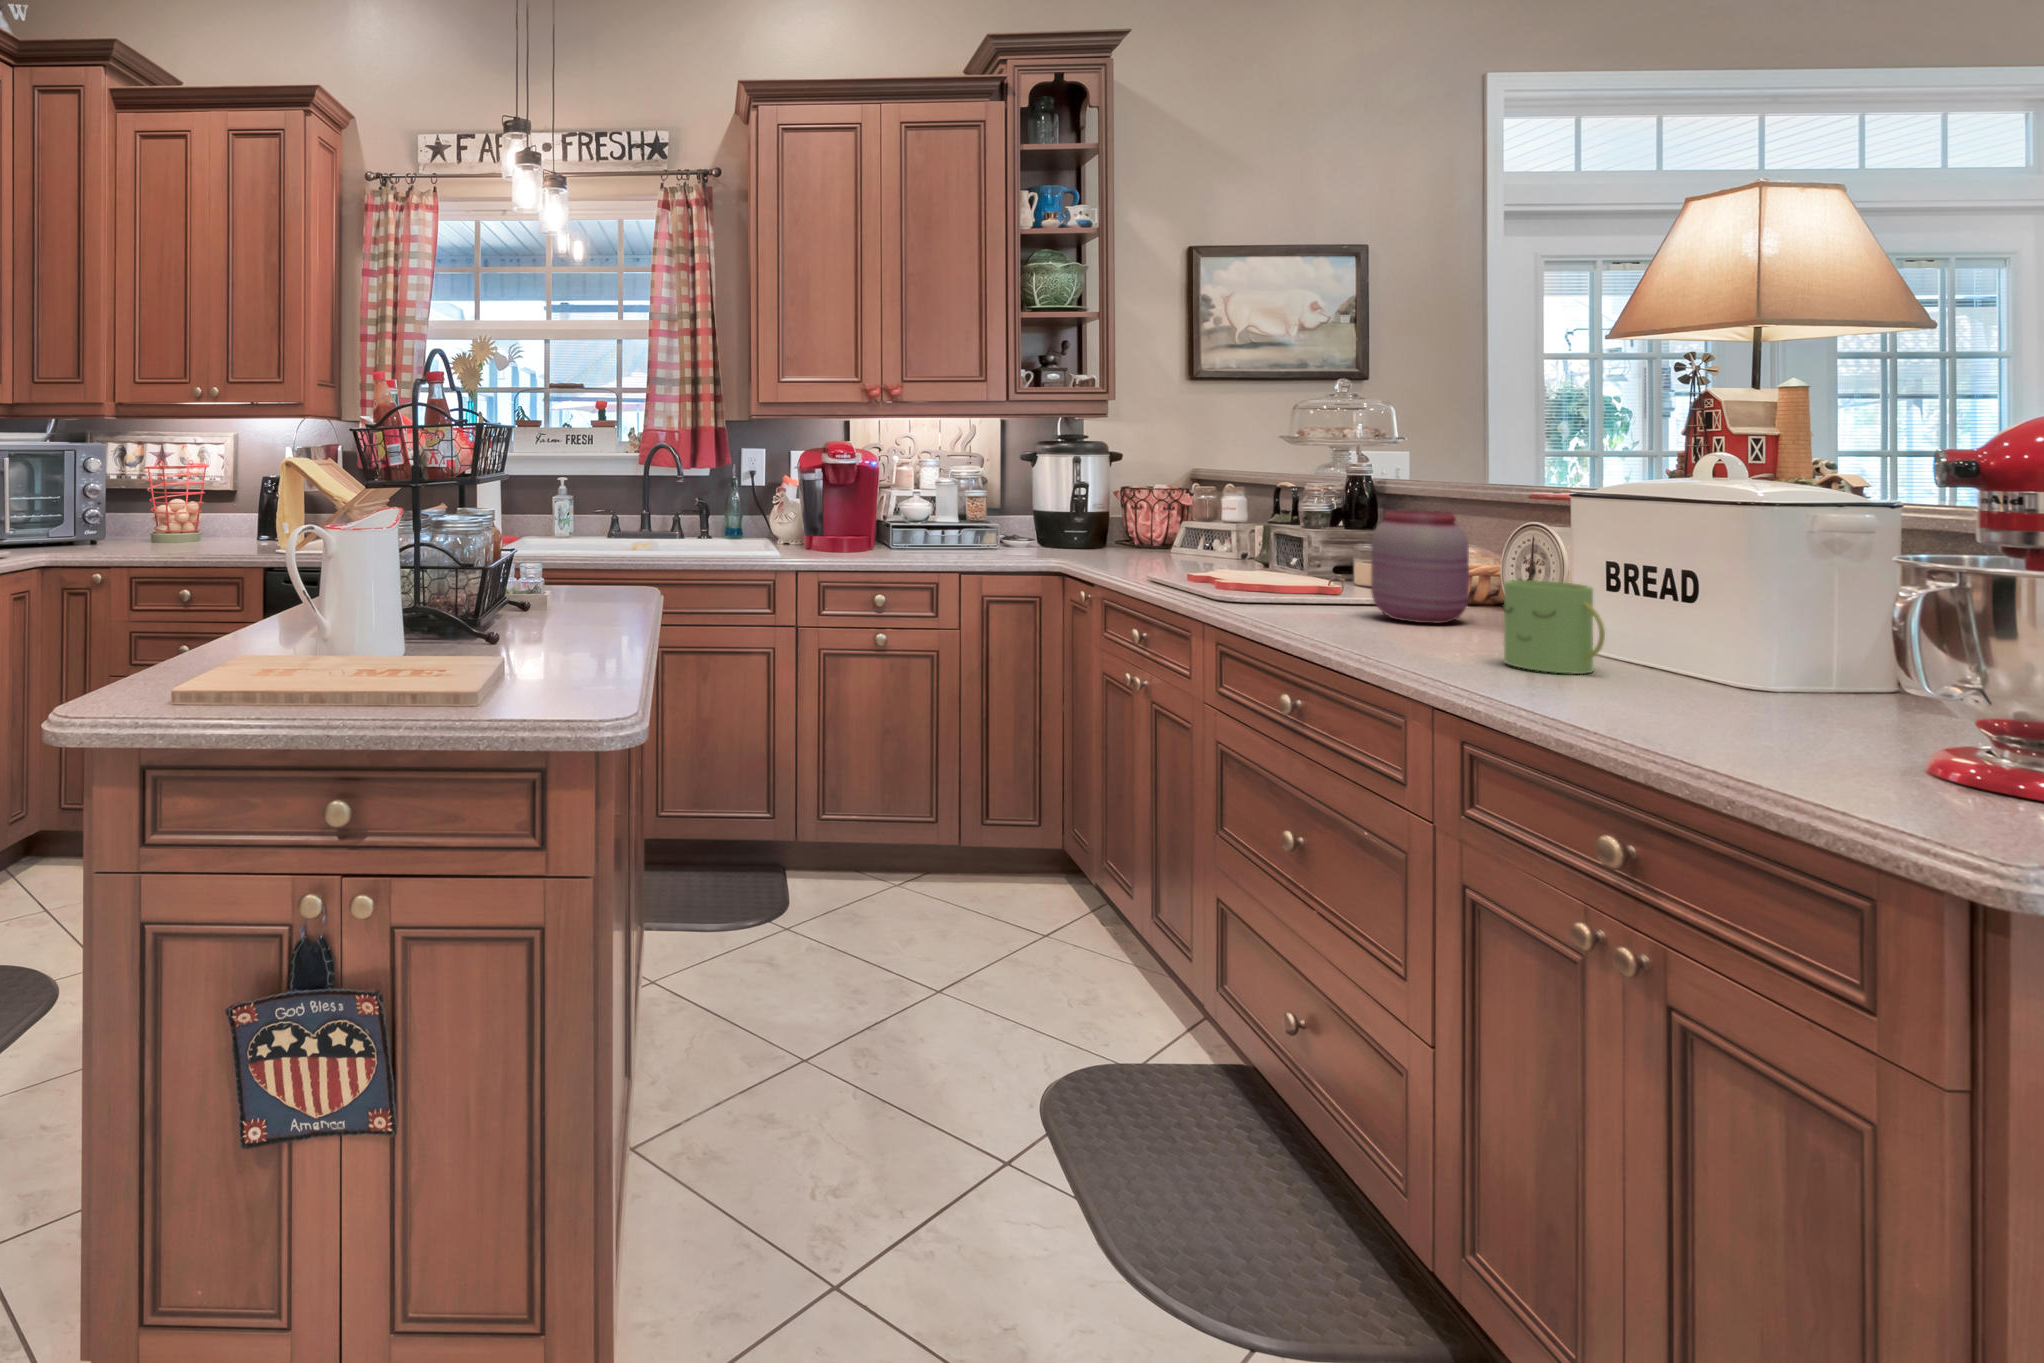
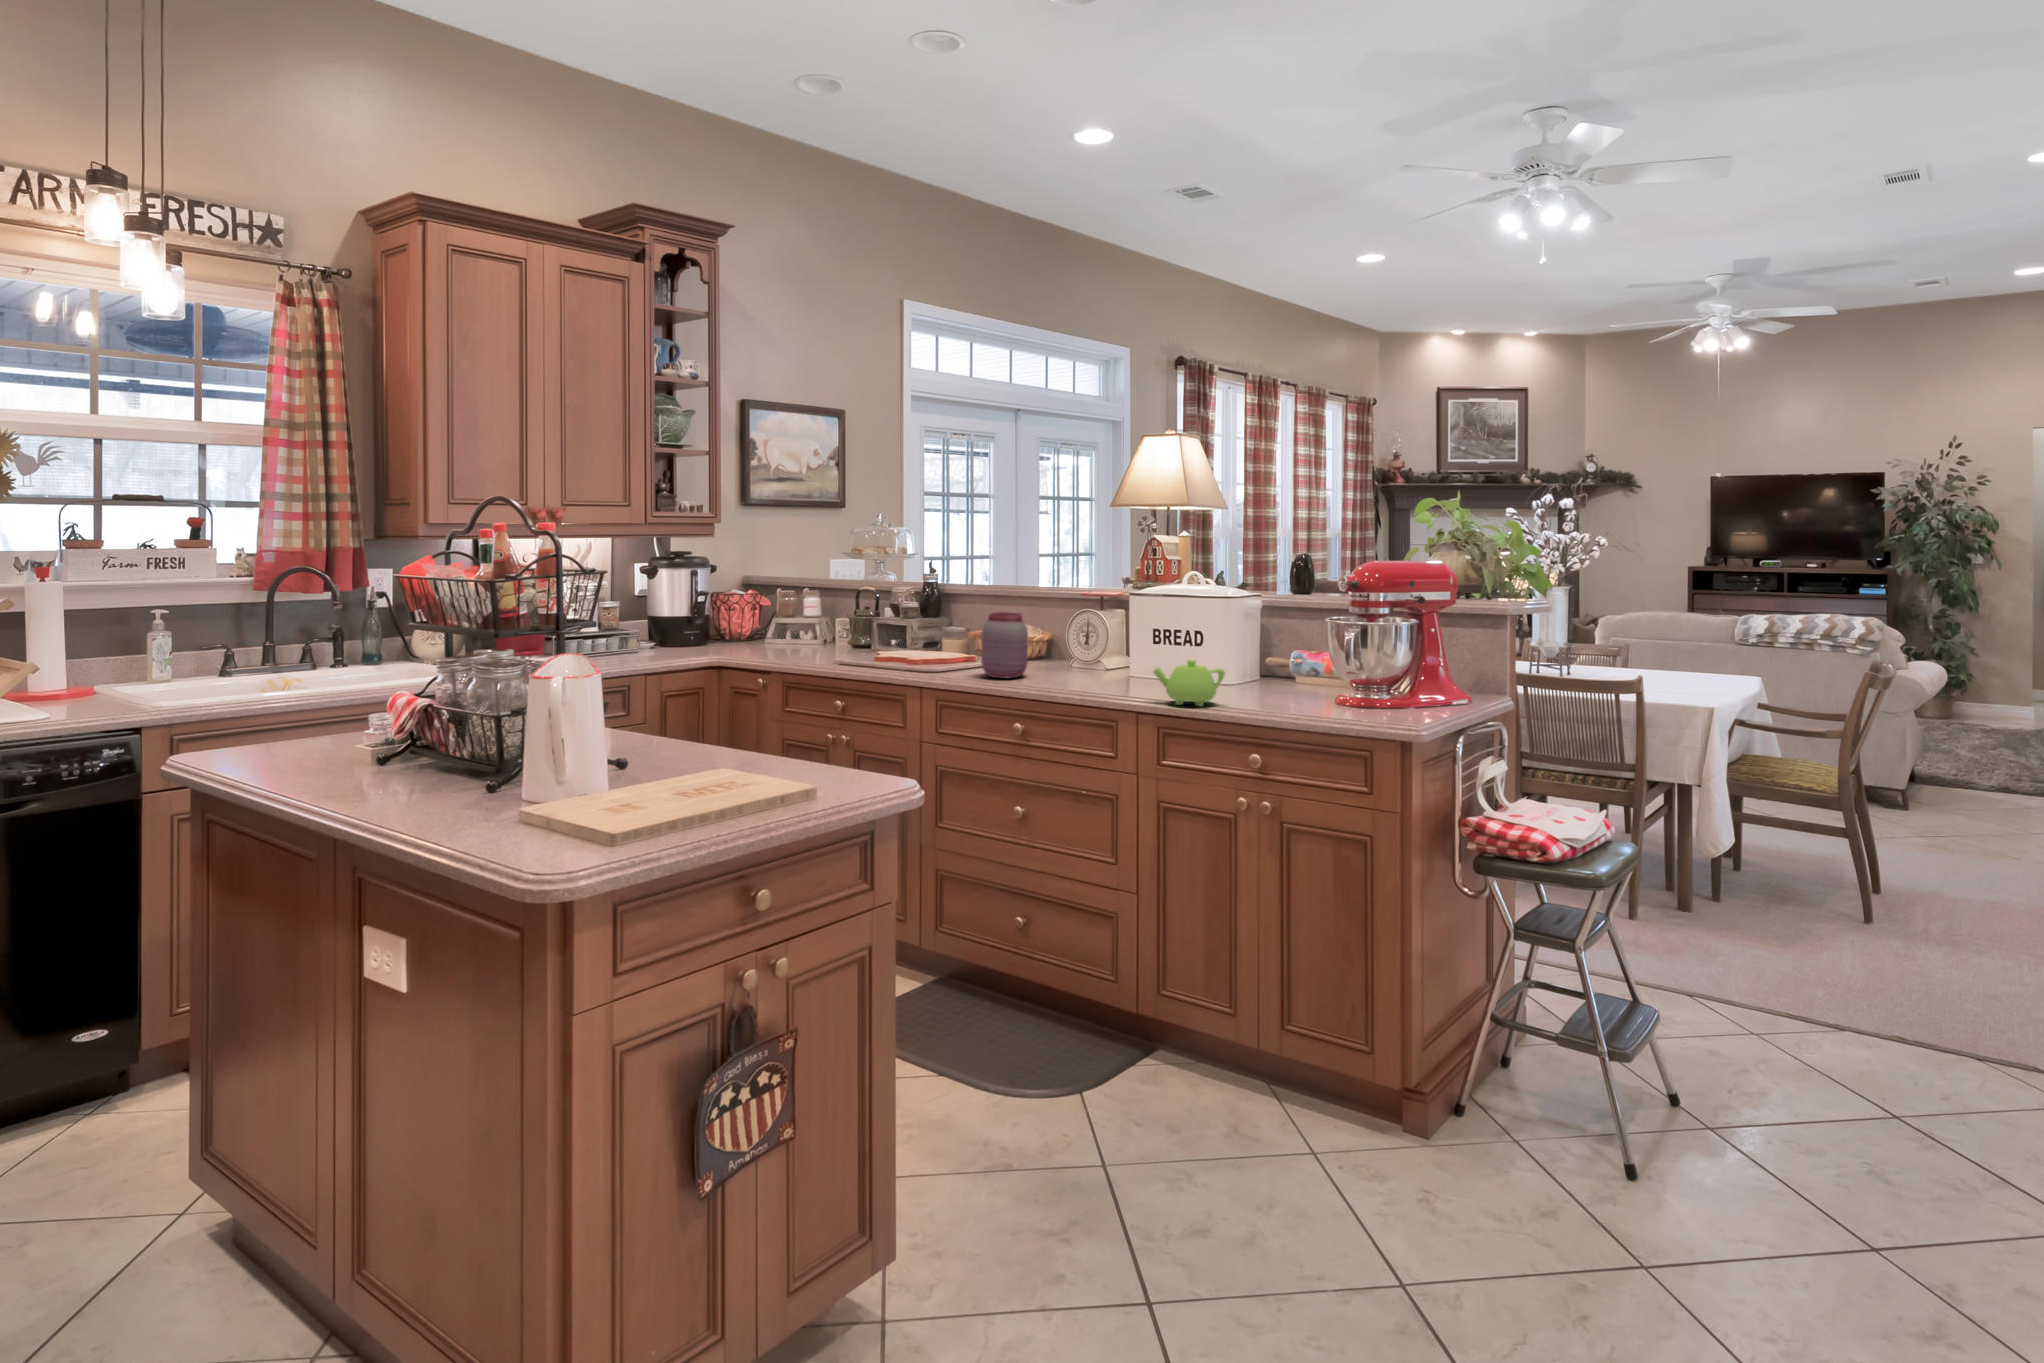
mug: present [1502,580,1605,674] -> none [1082,651,1124,697]
teapot: none [1648,614,1865,725] -> present [1154,660,1225,706]

